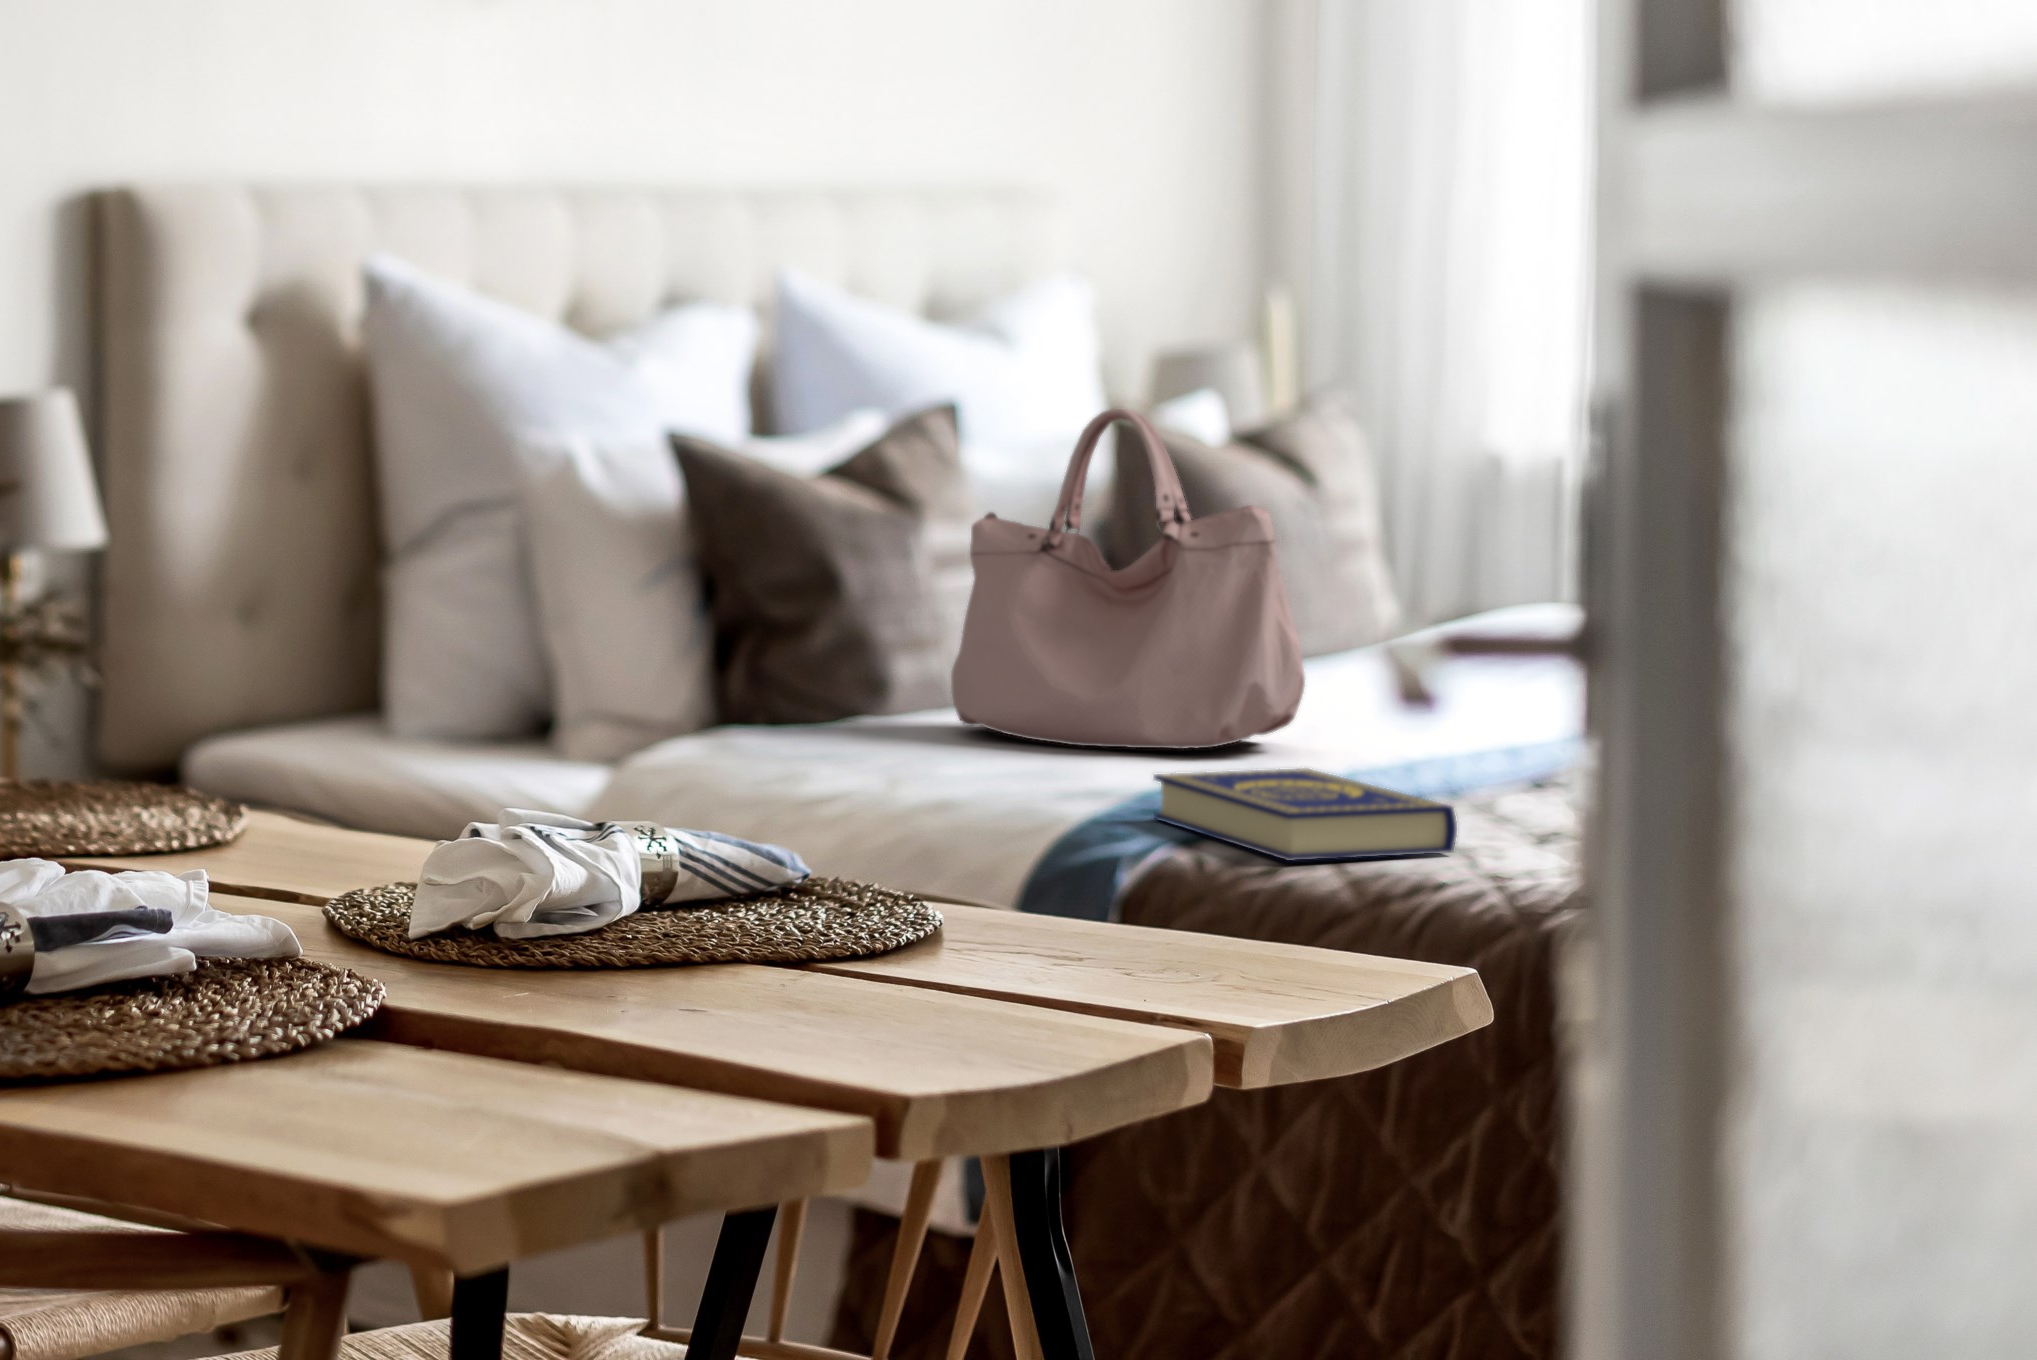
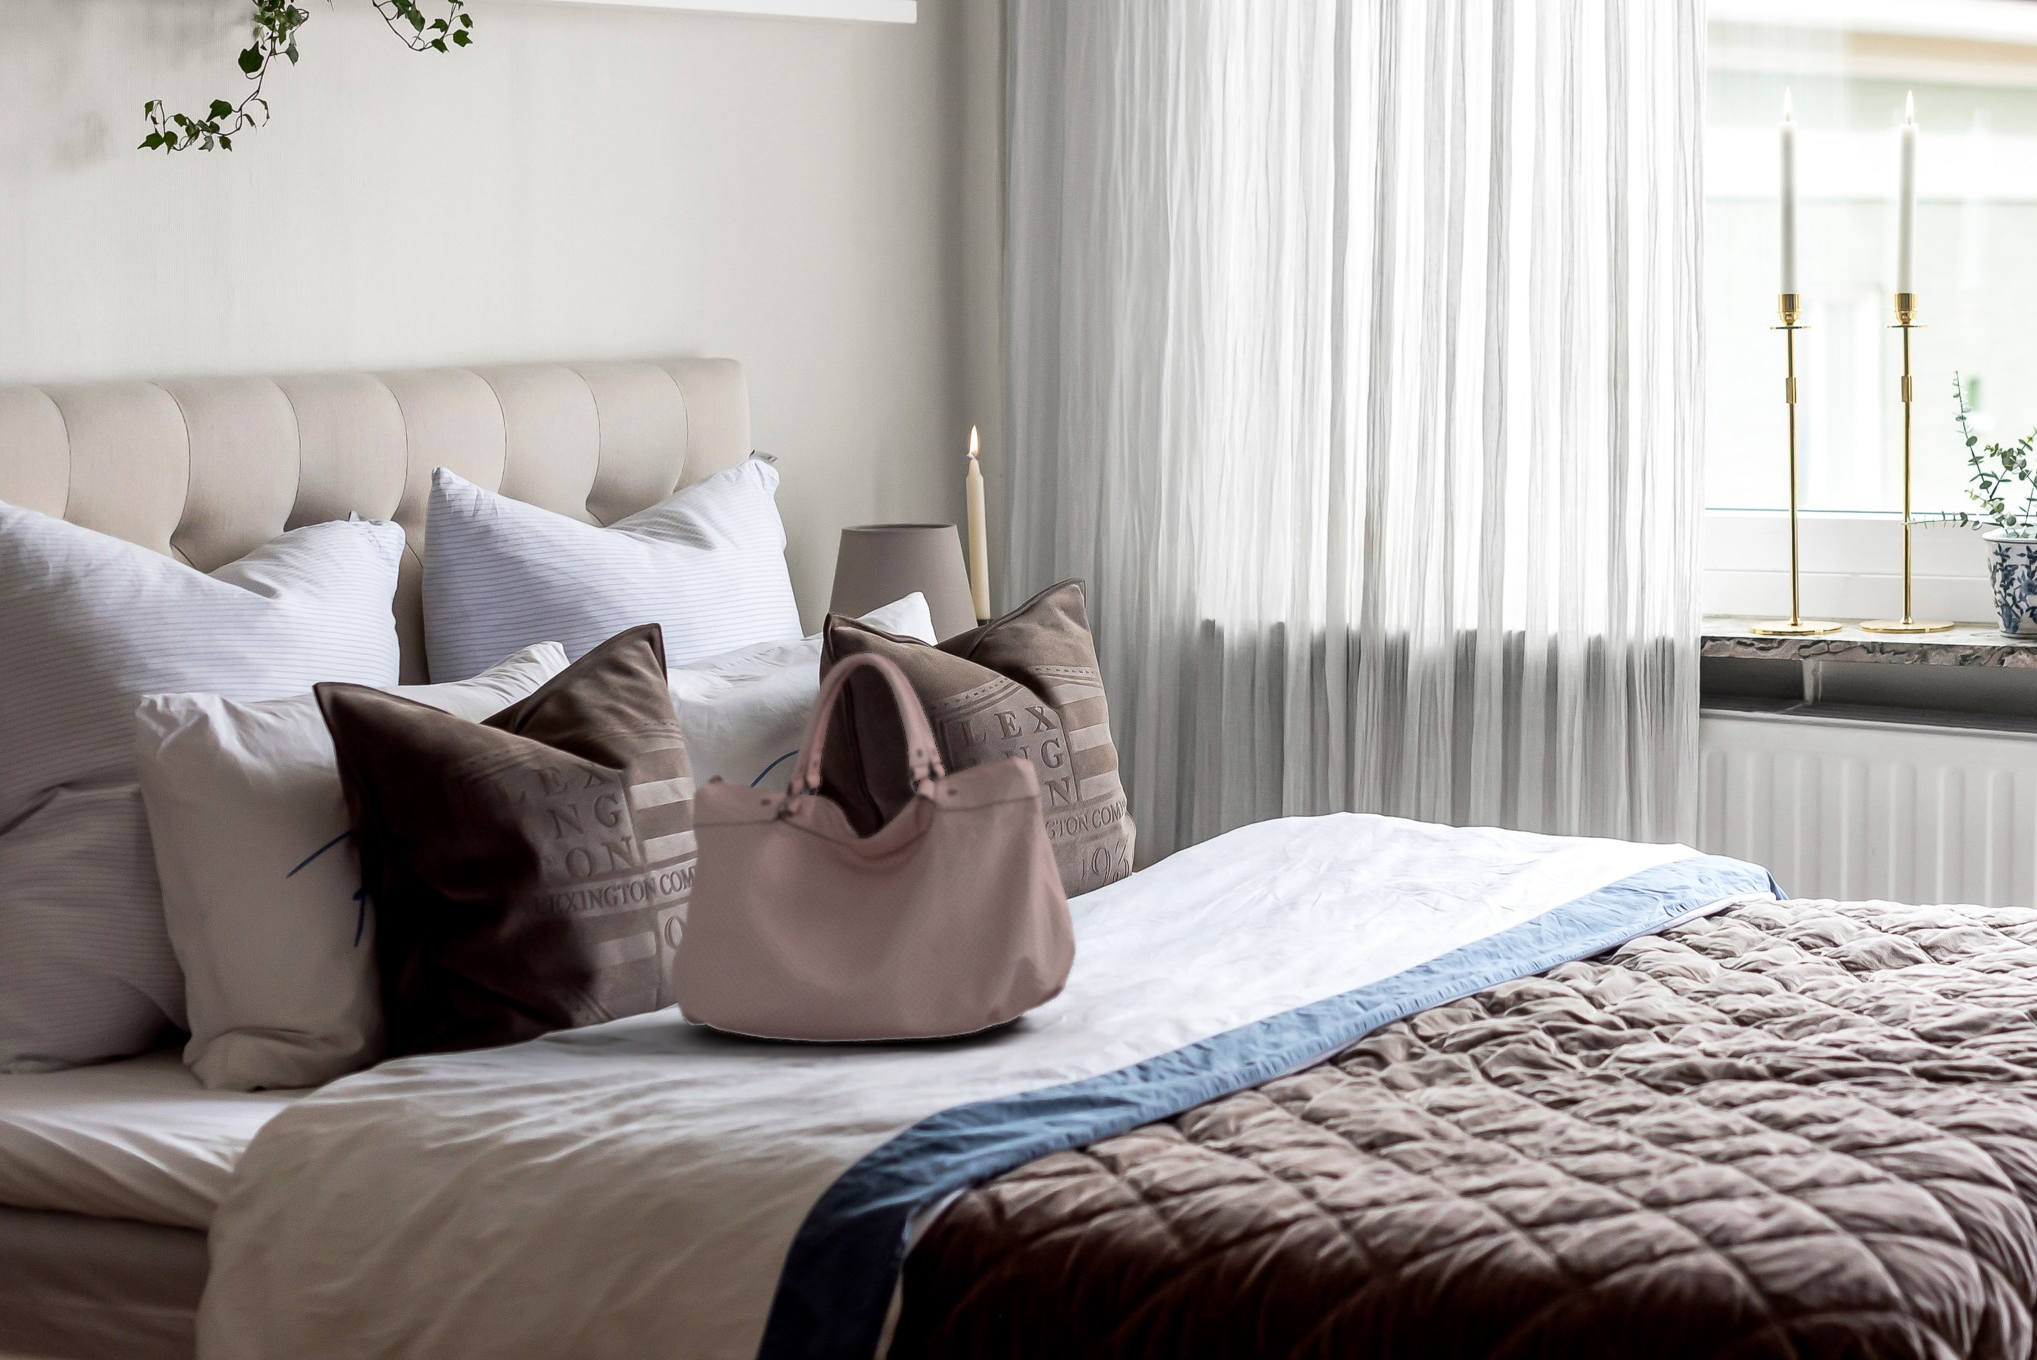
book: present [1154,768,1457,861] -> none [938,1071,1280,1204]

